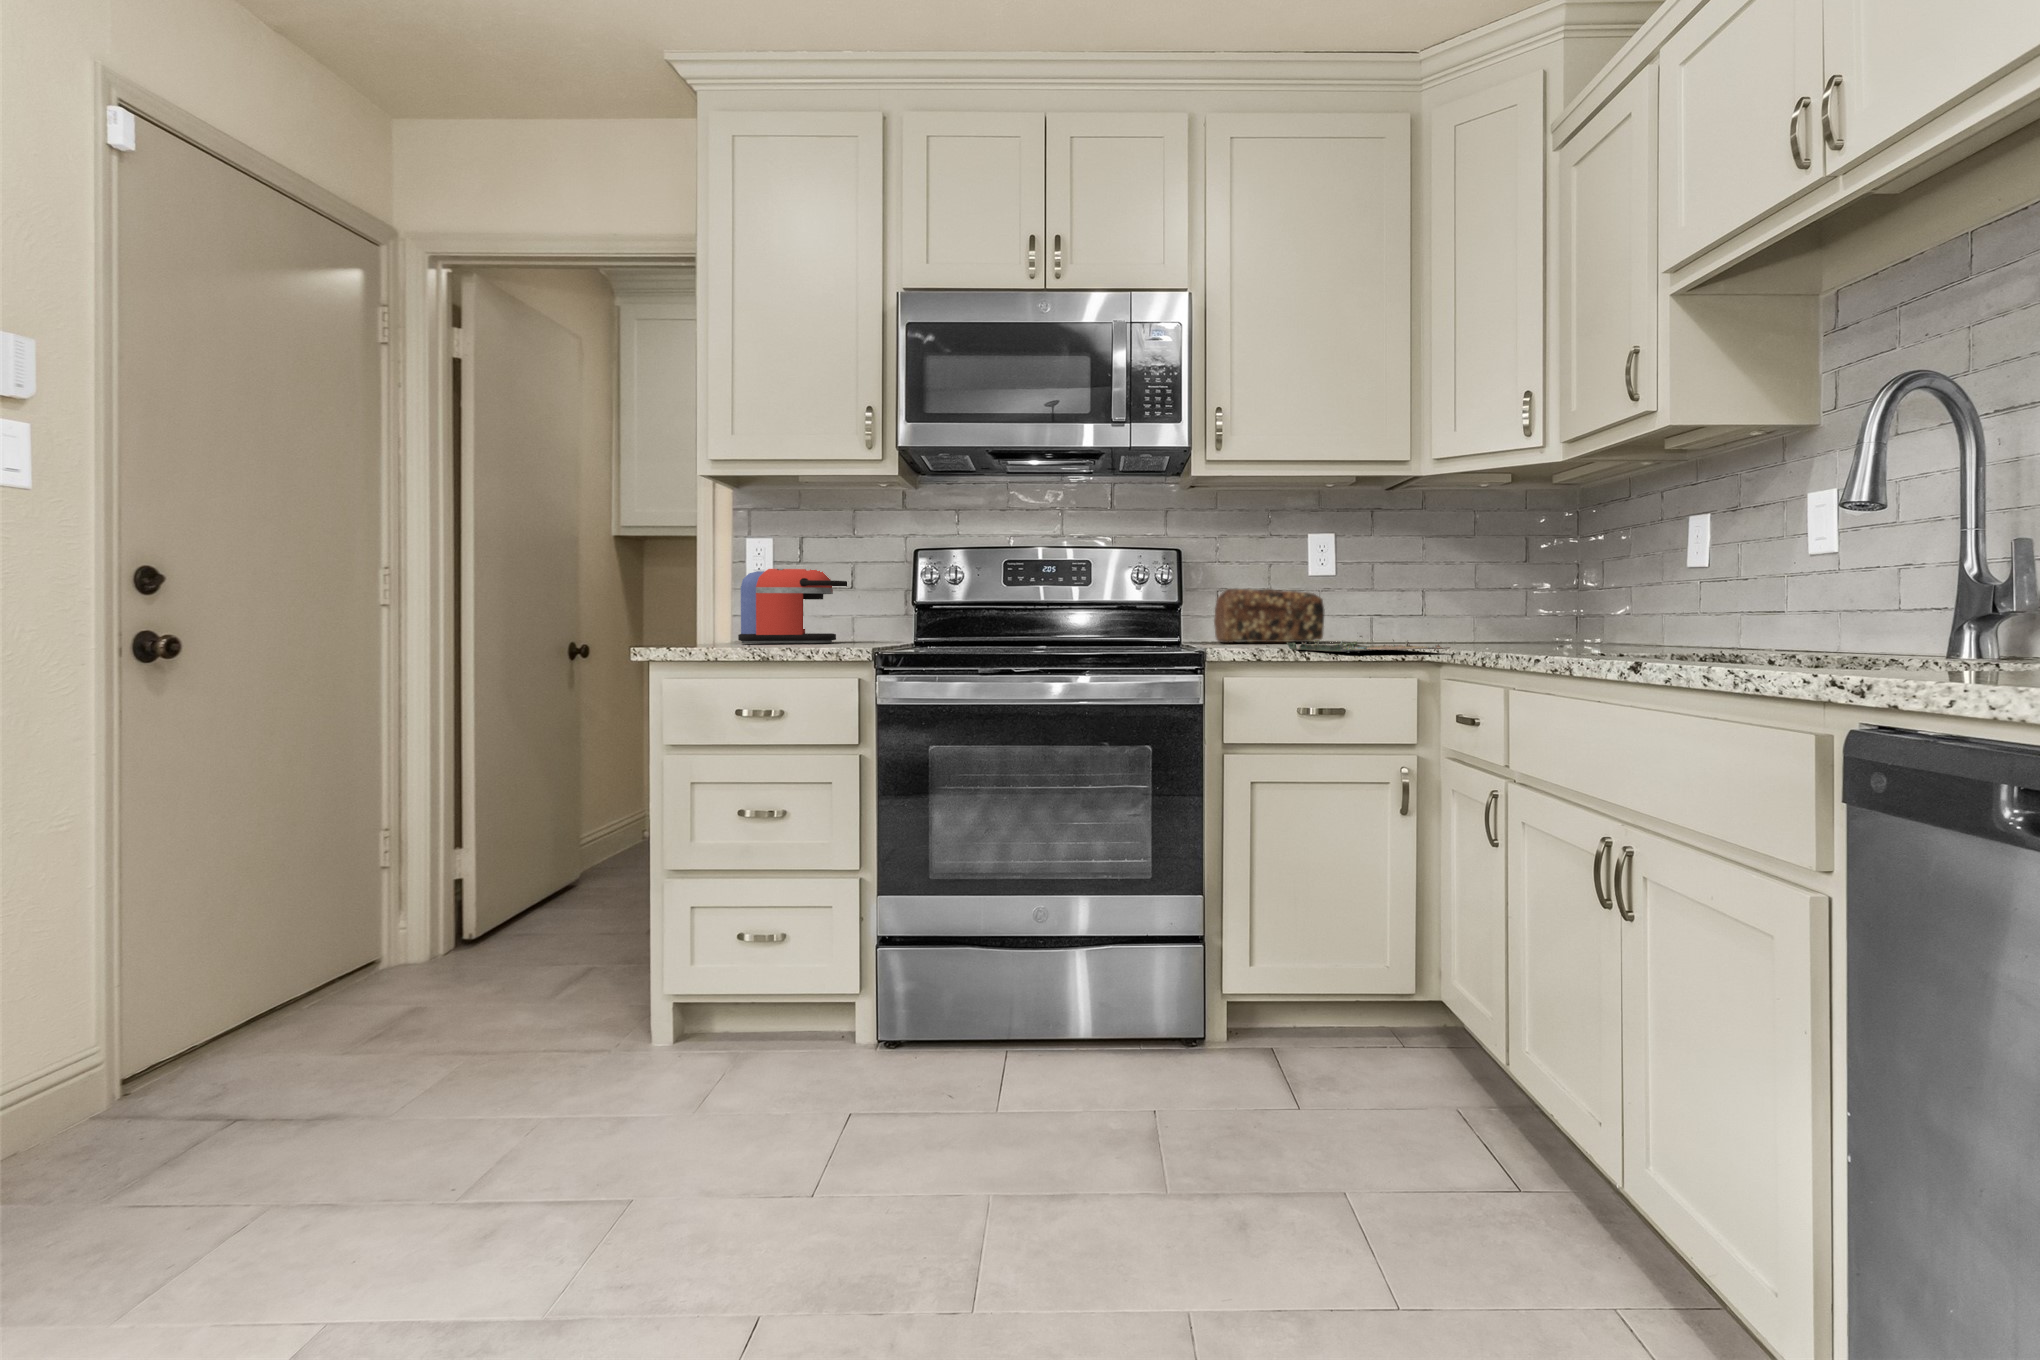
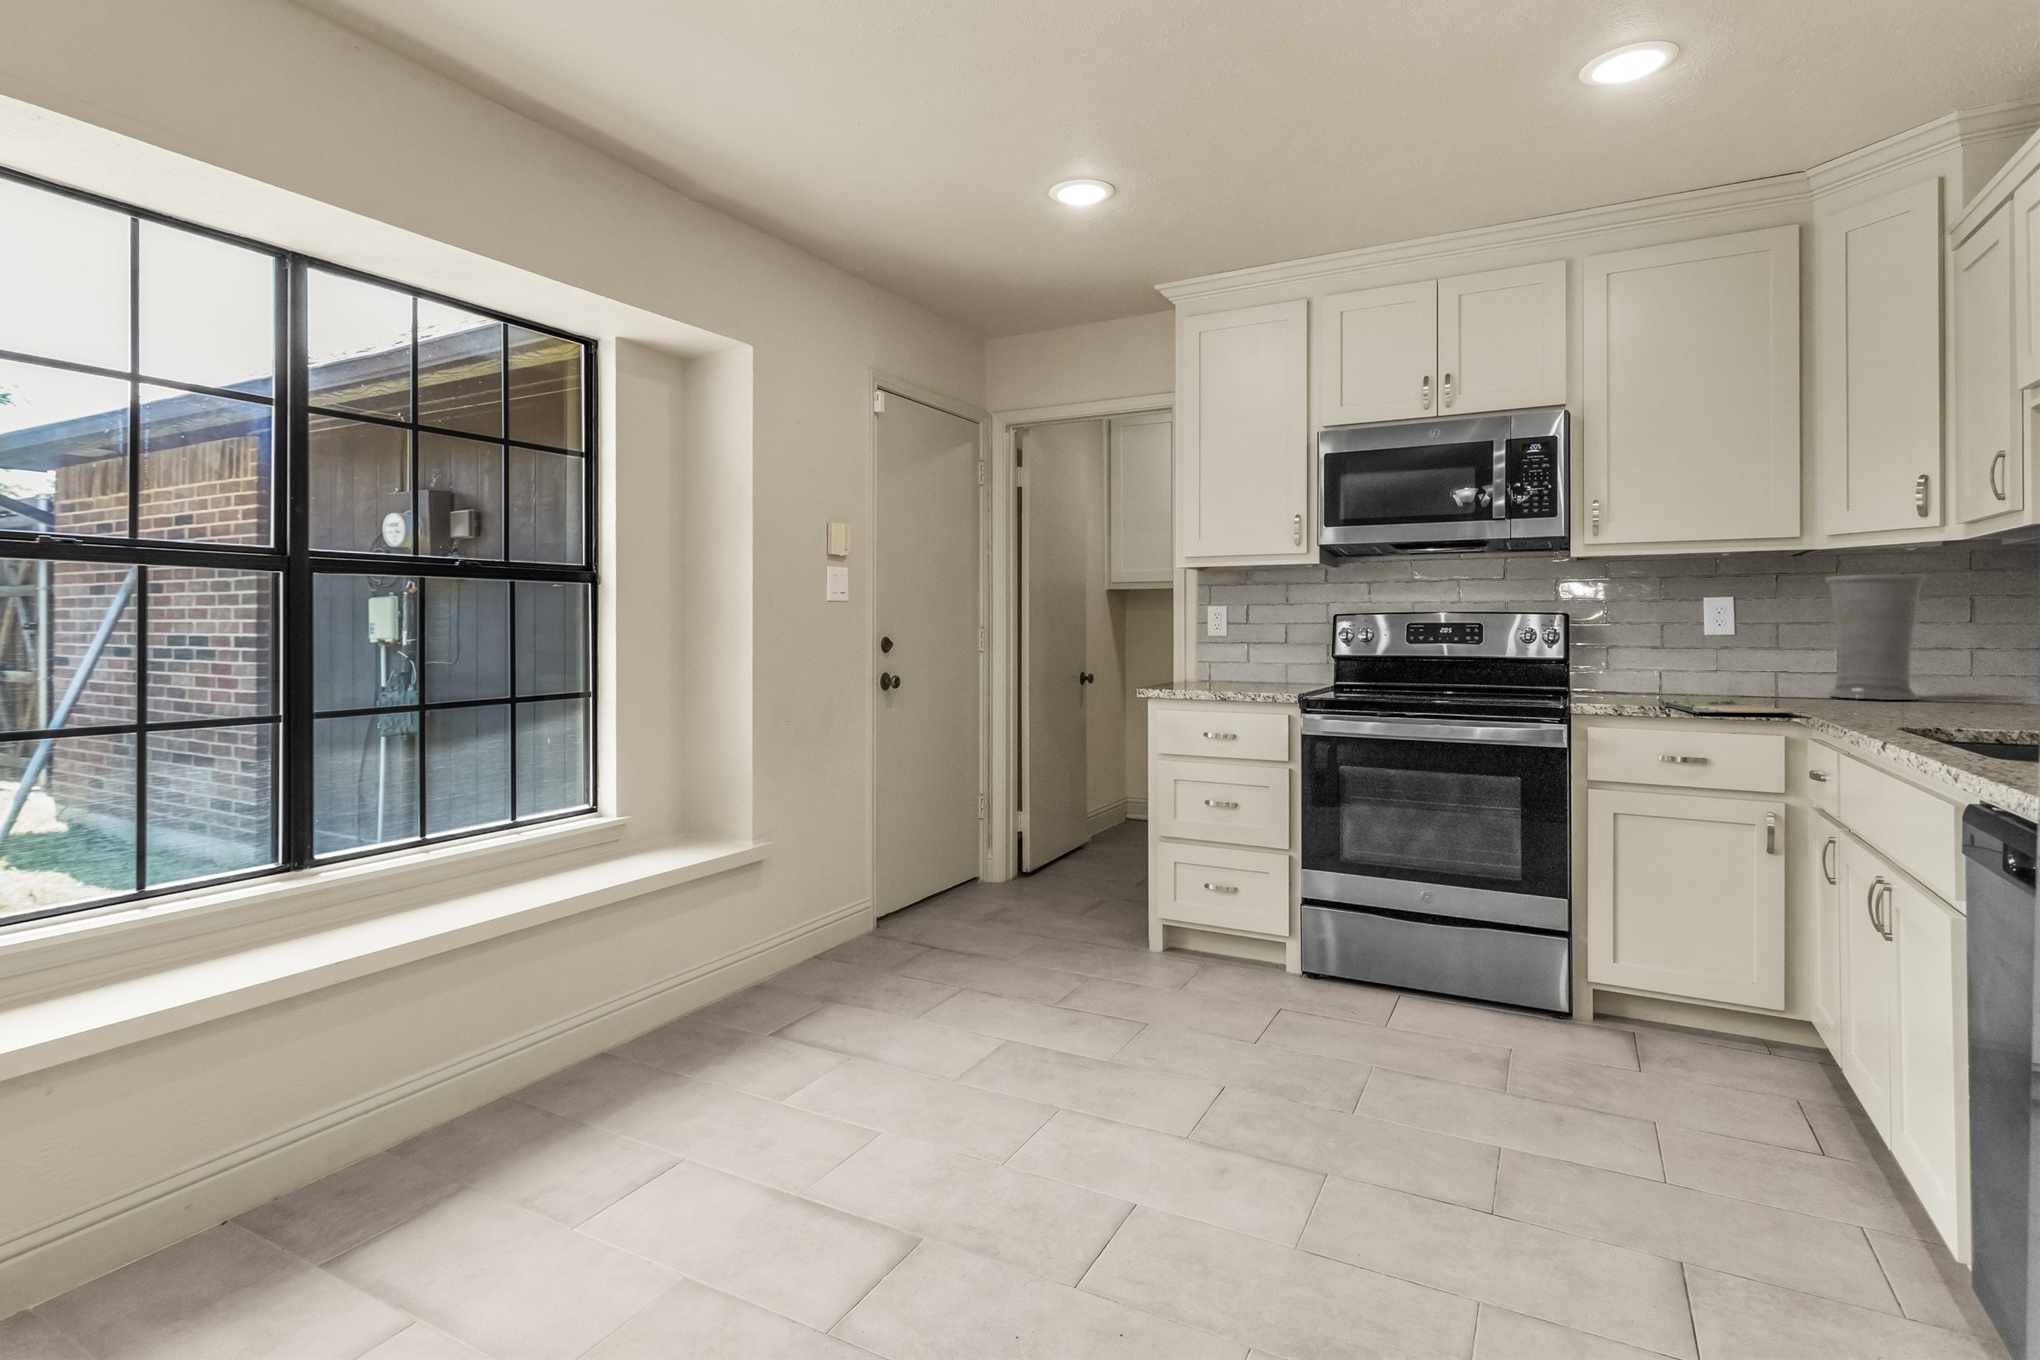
vase: none [1412,511,1497,642] -> present [1825,575,1926,700]
coffee maker: present [738,569,847,643] -> none [1203,627,1285,683]
bread loaf: present [1214,589,1324,643] -> none [1608,646,1719,694]

